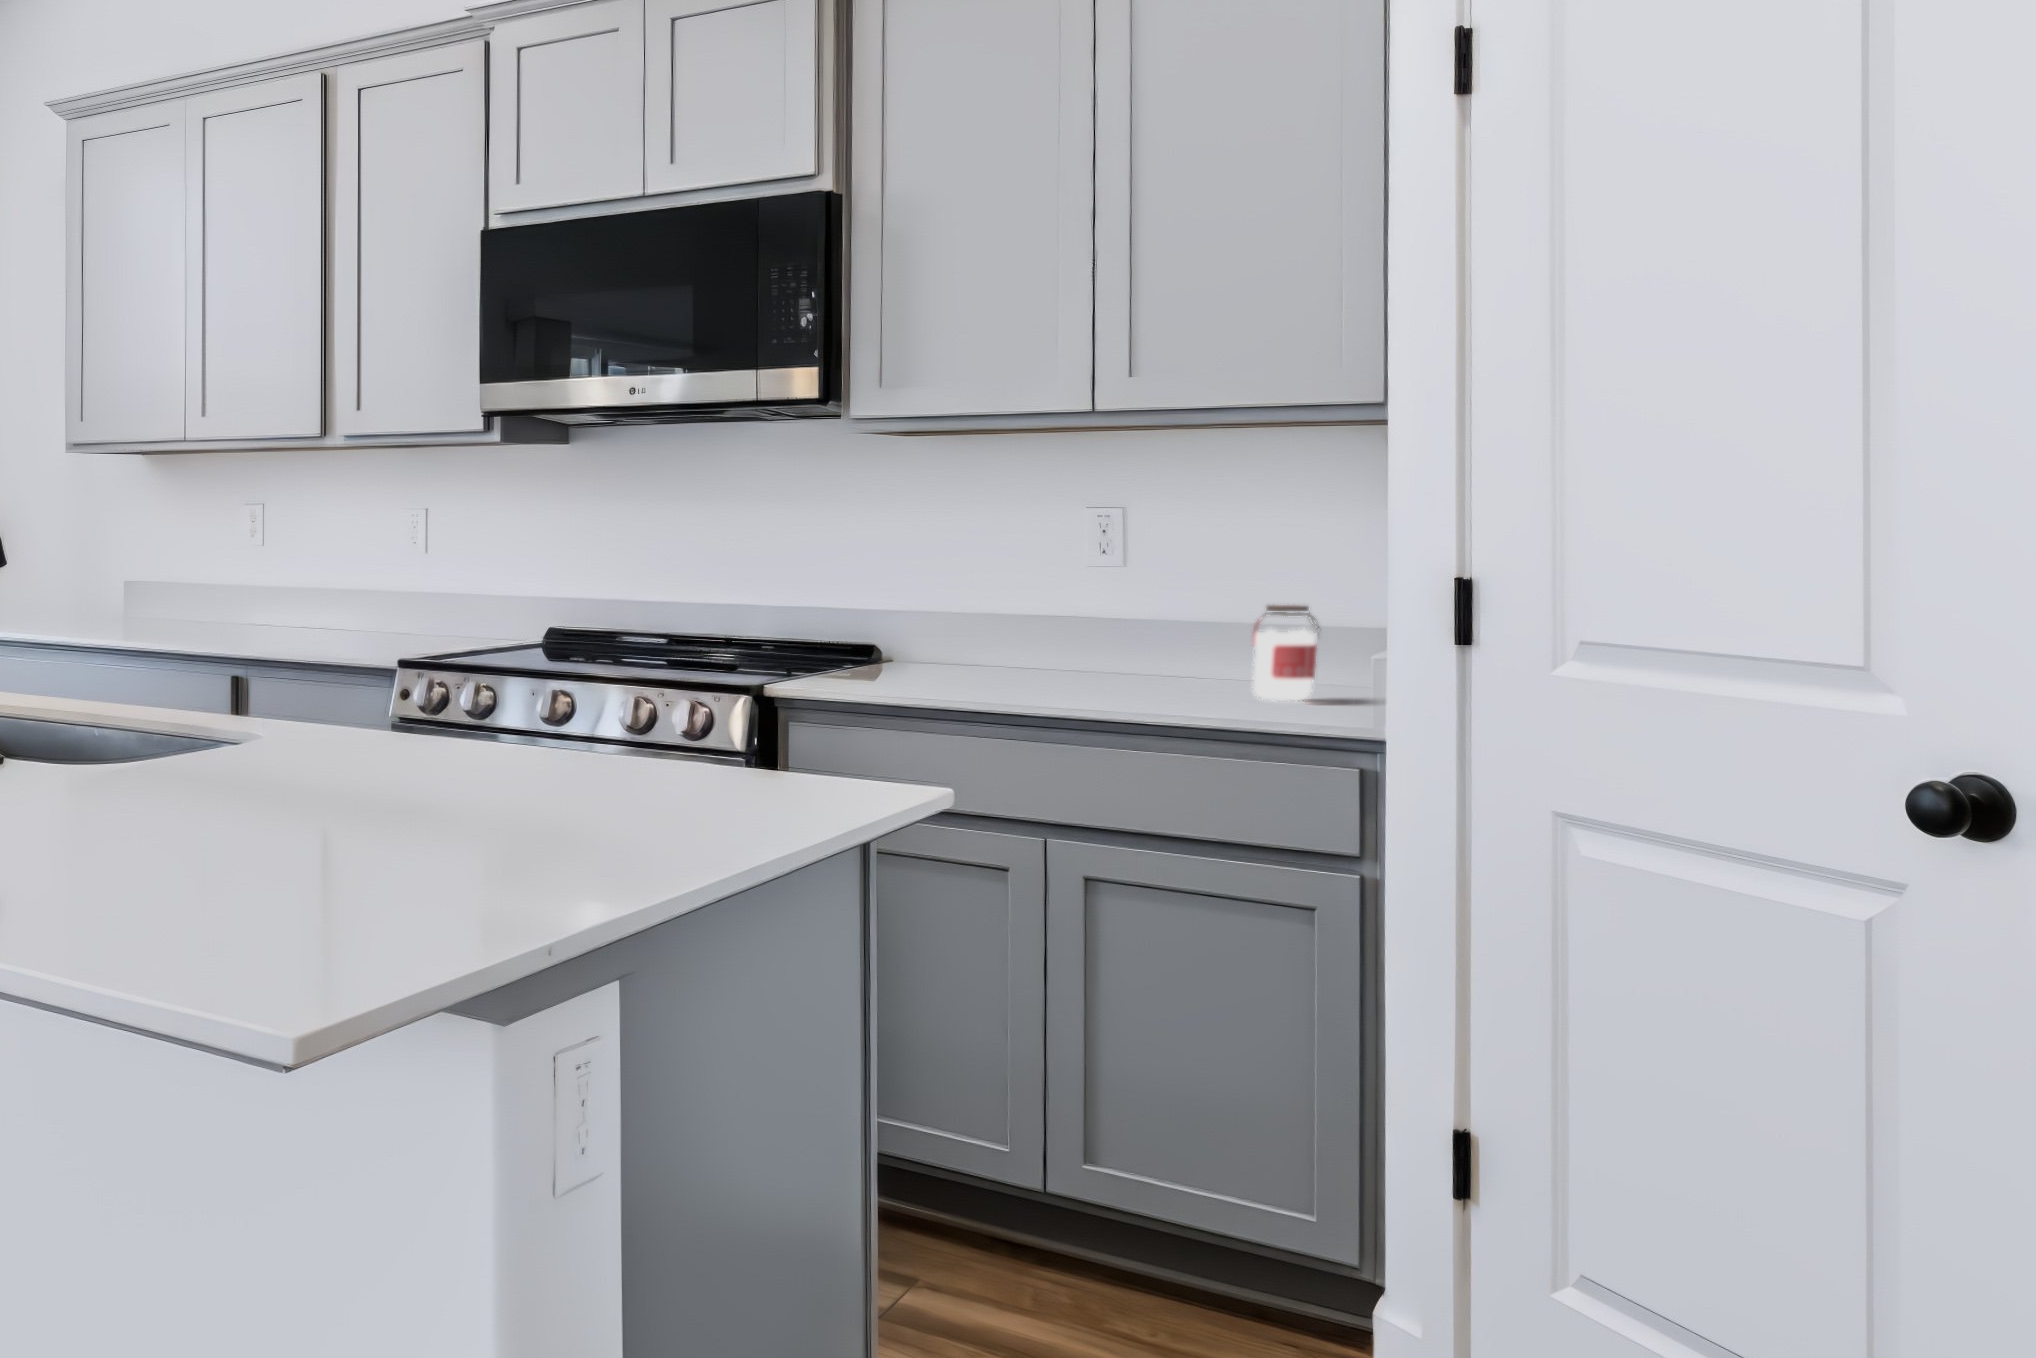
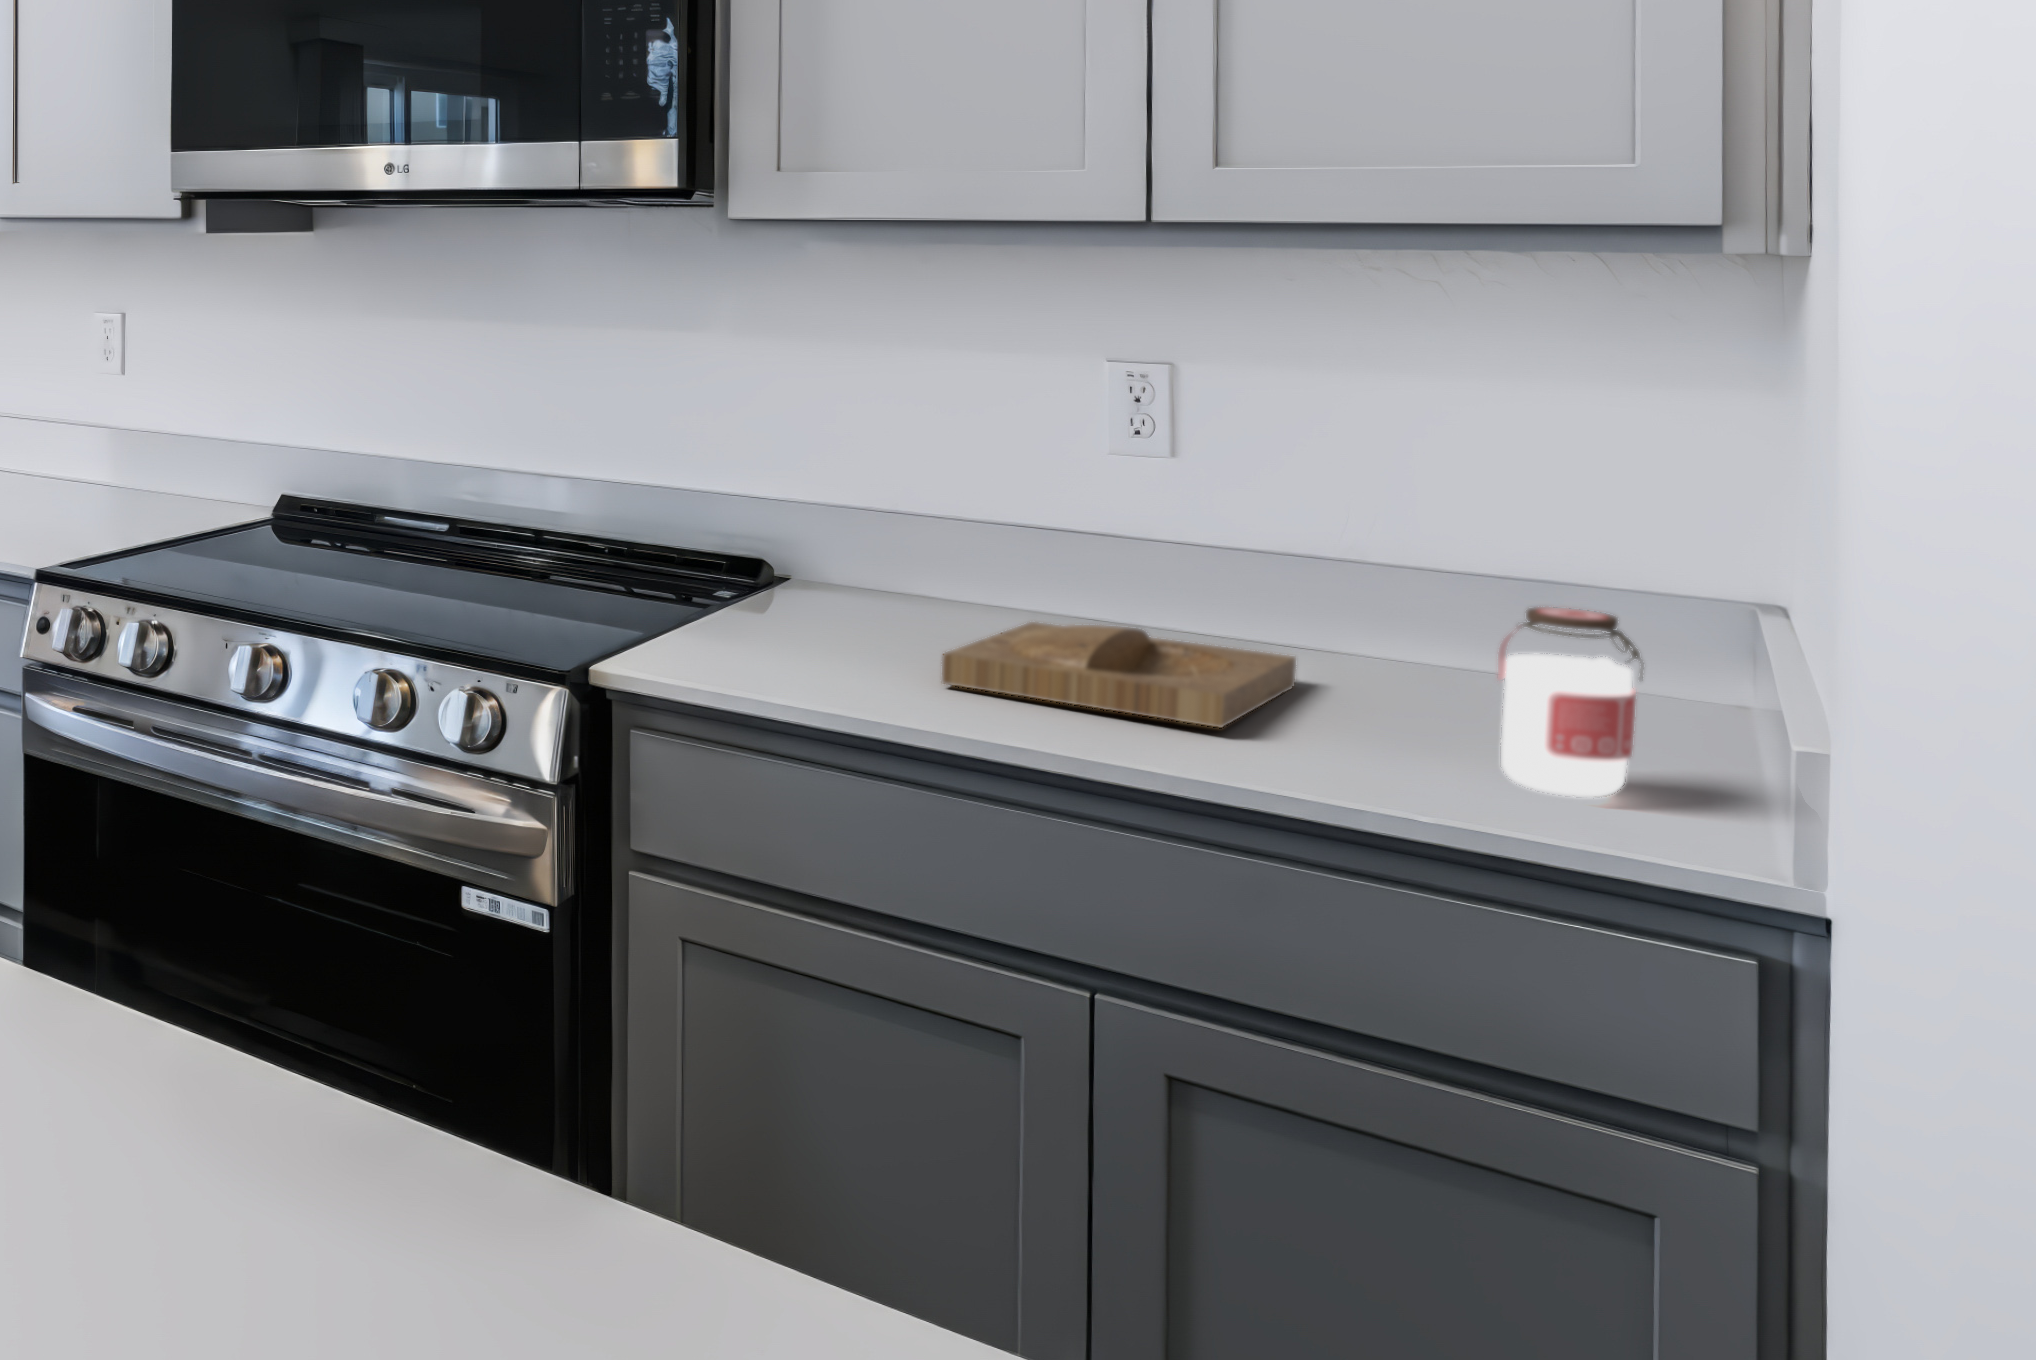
tray: none [969,650,1167,687] -> present [942,622,1296,727]

